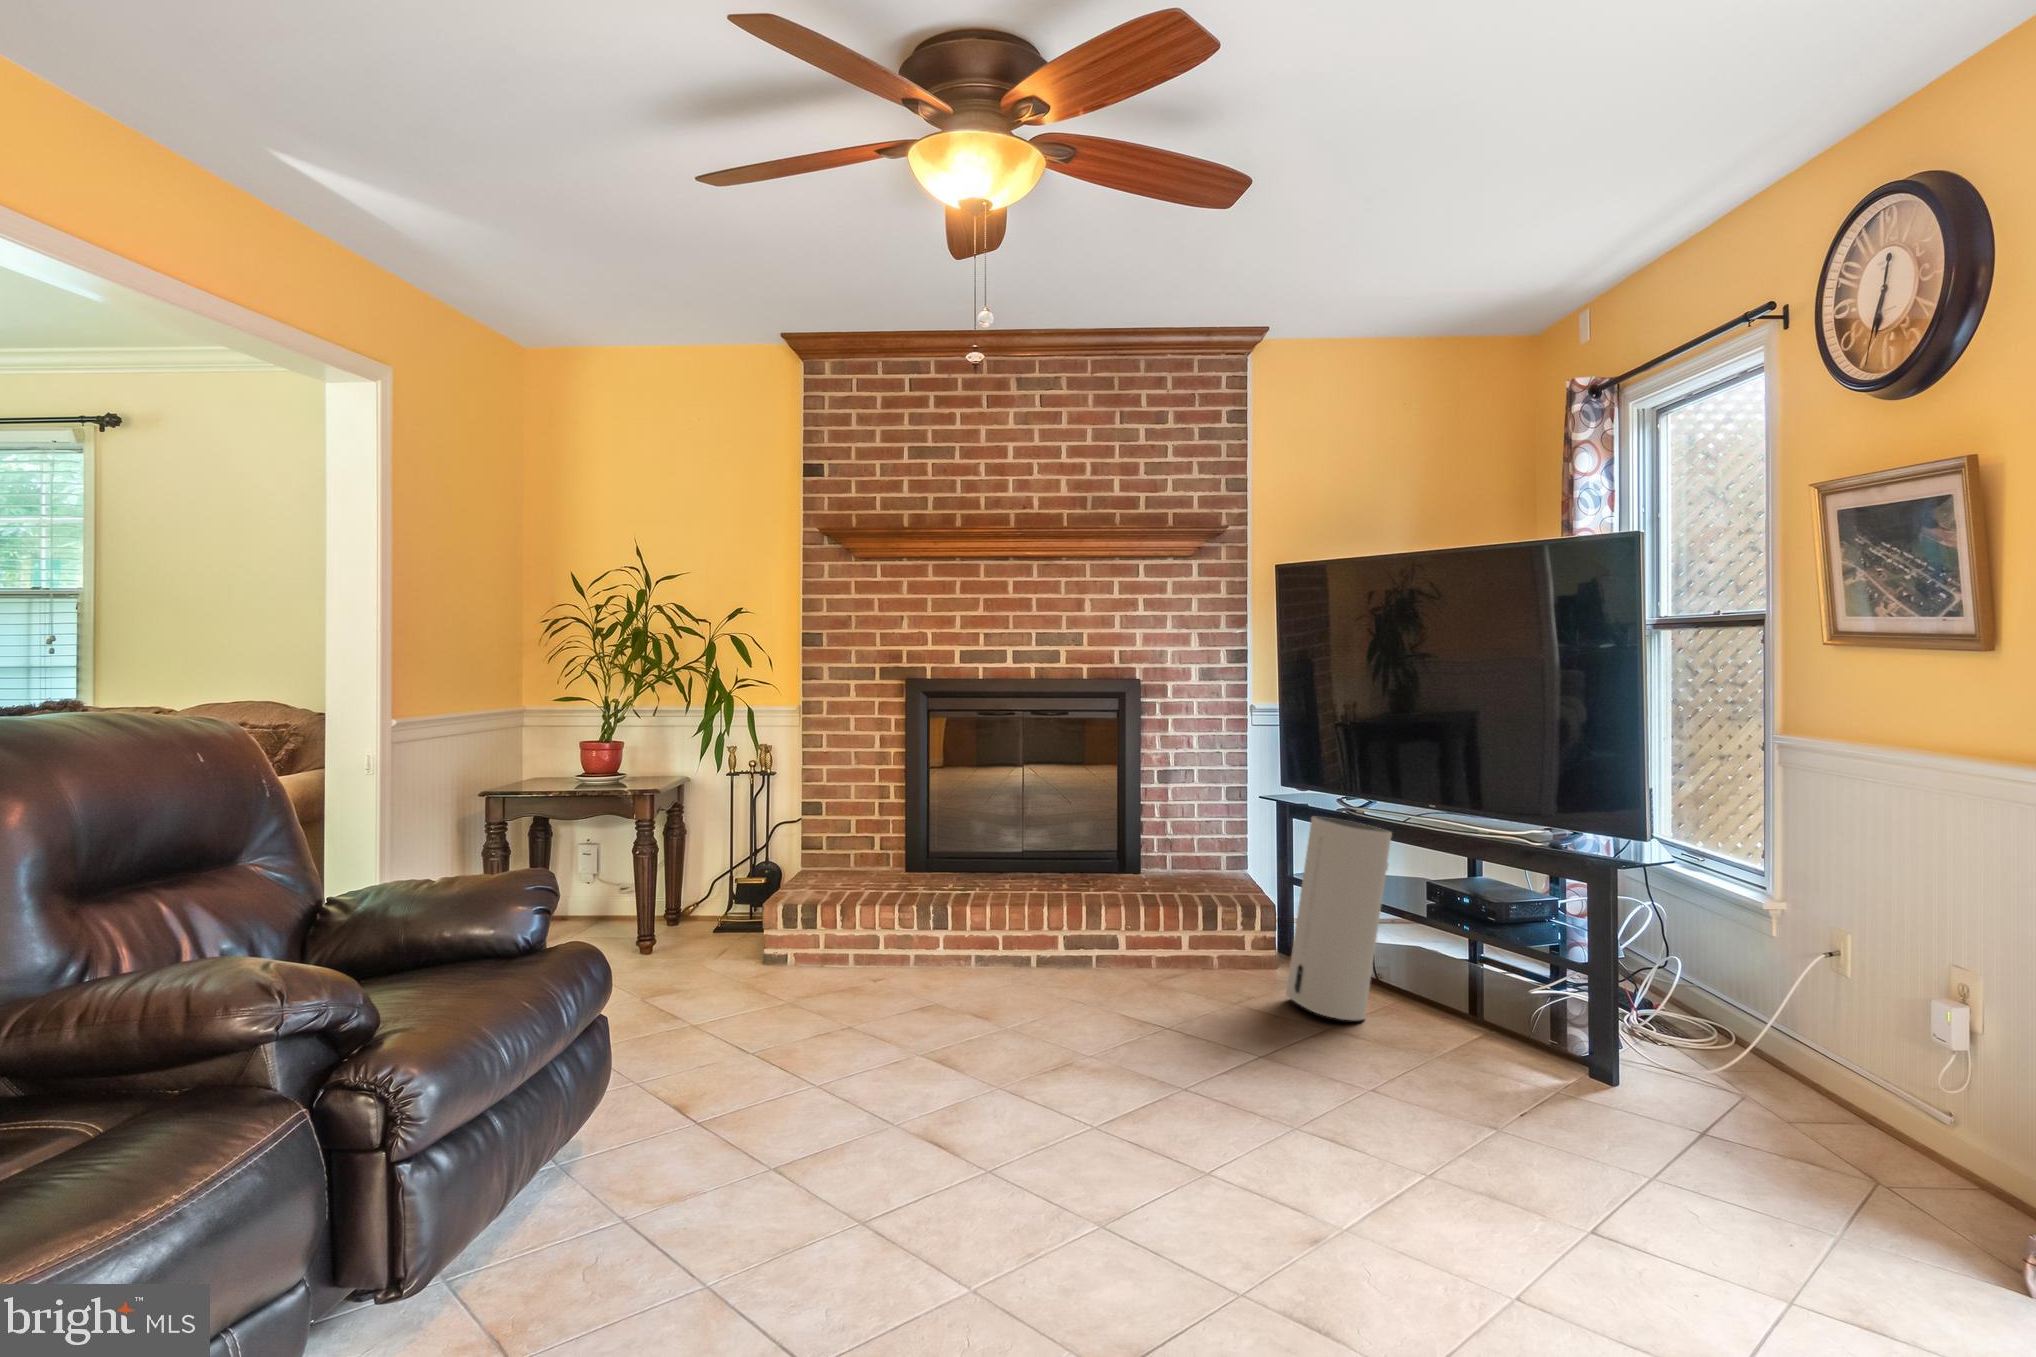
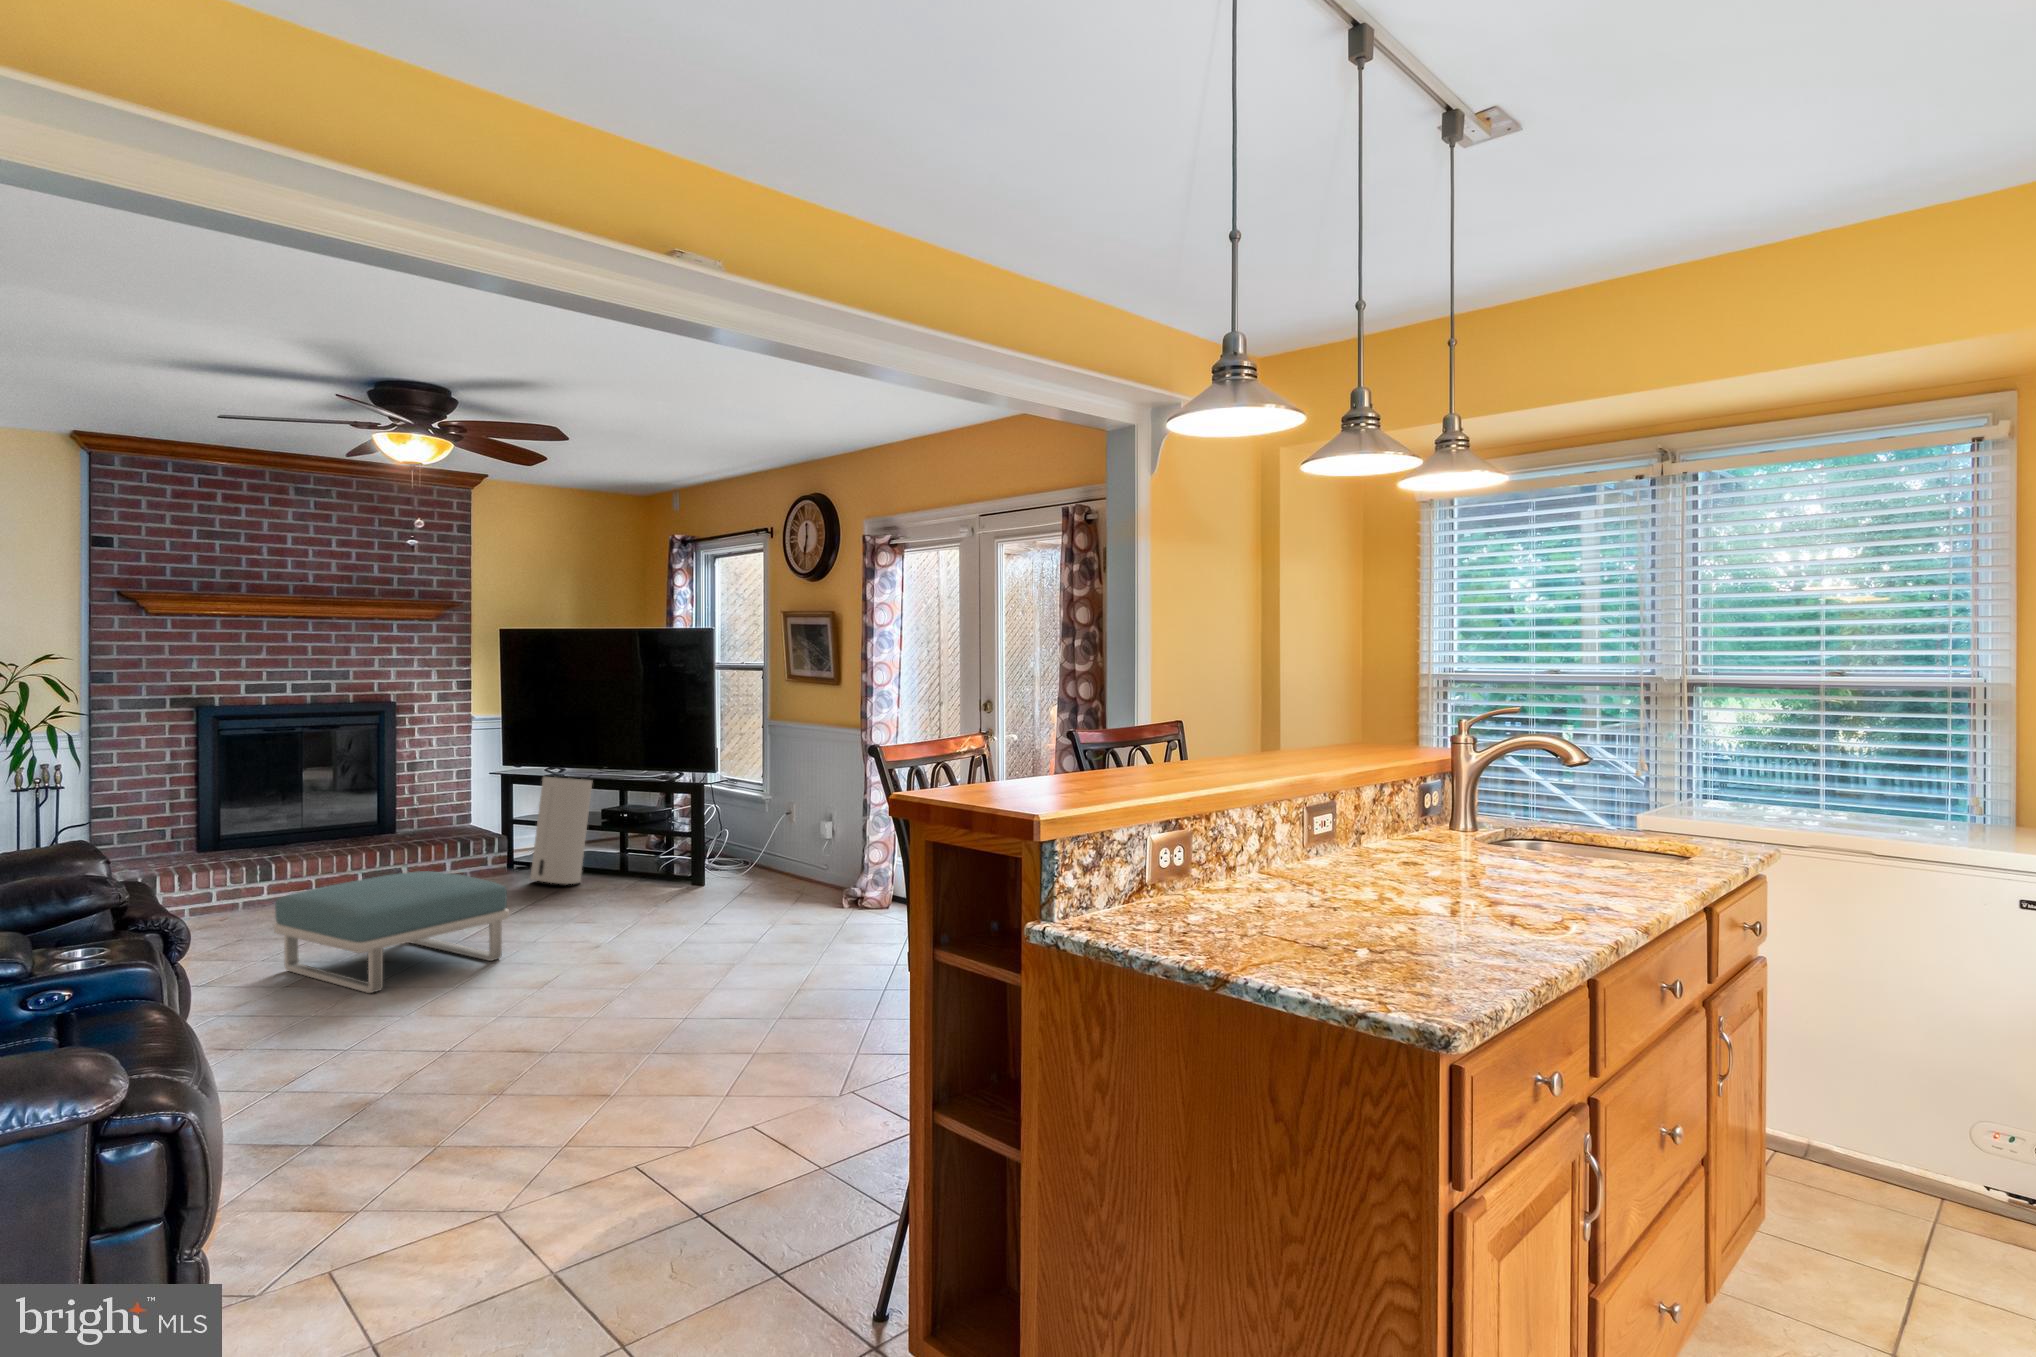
footstool: none [796,975,1118,1226] -> present [274,871,509,993]

